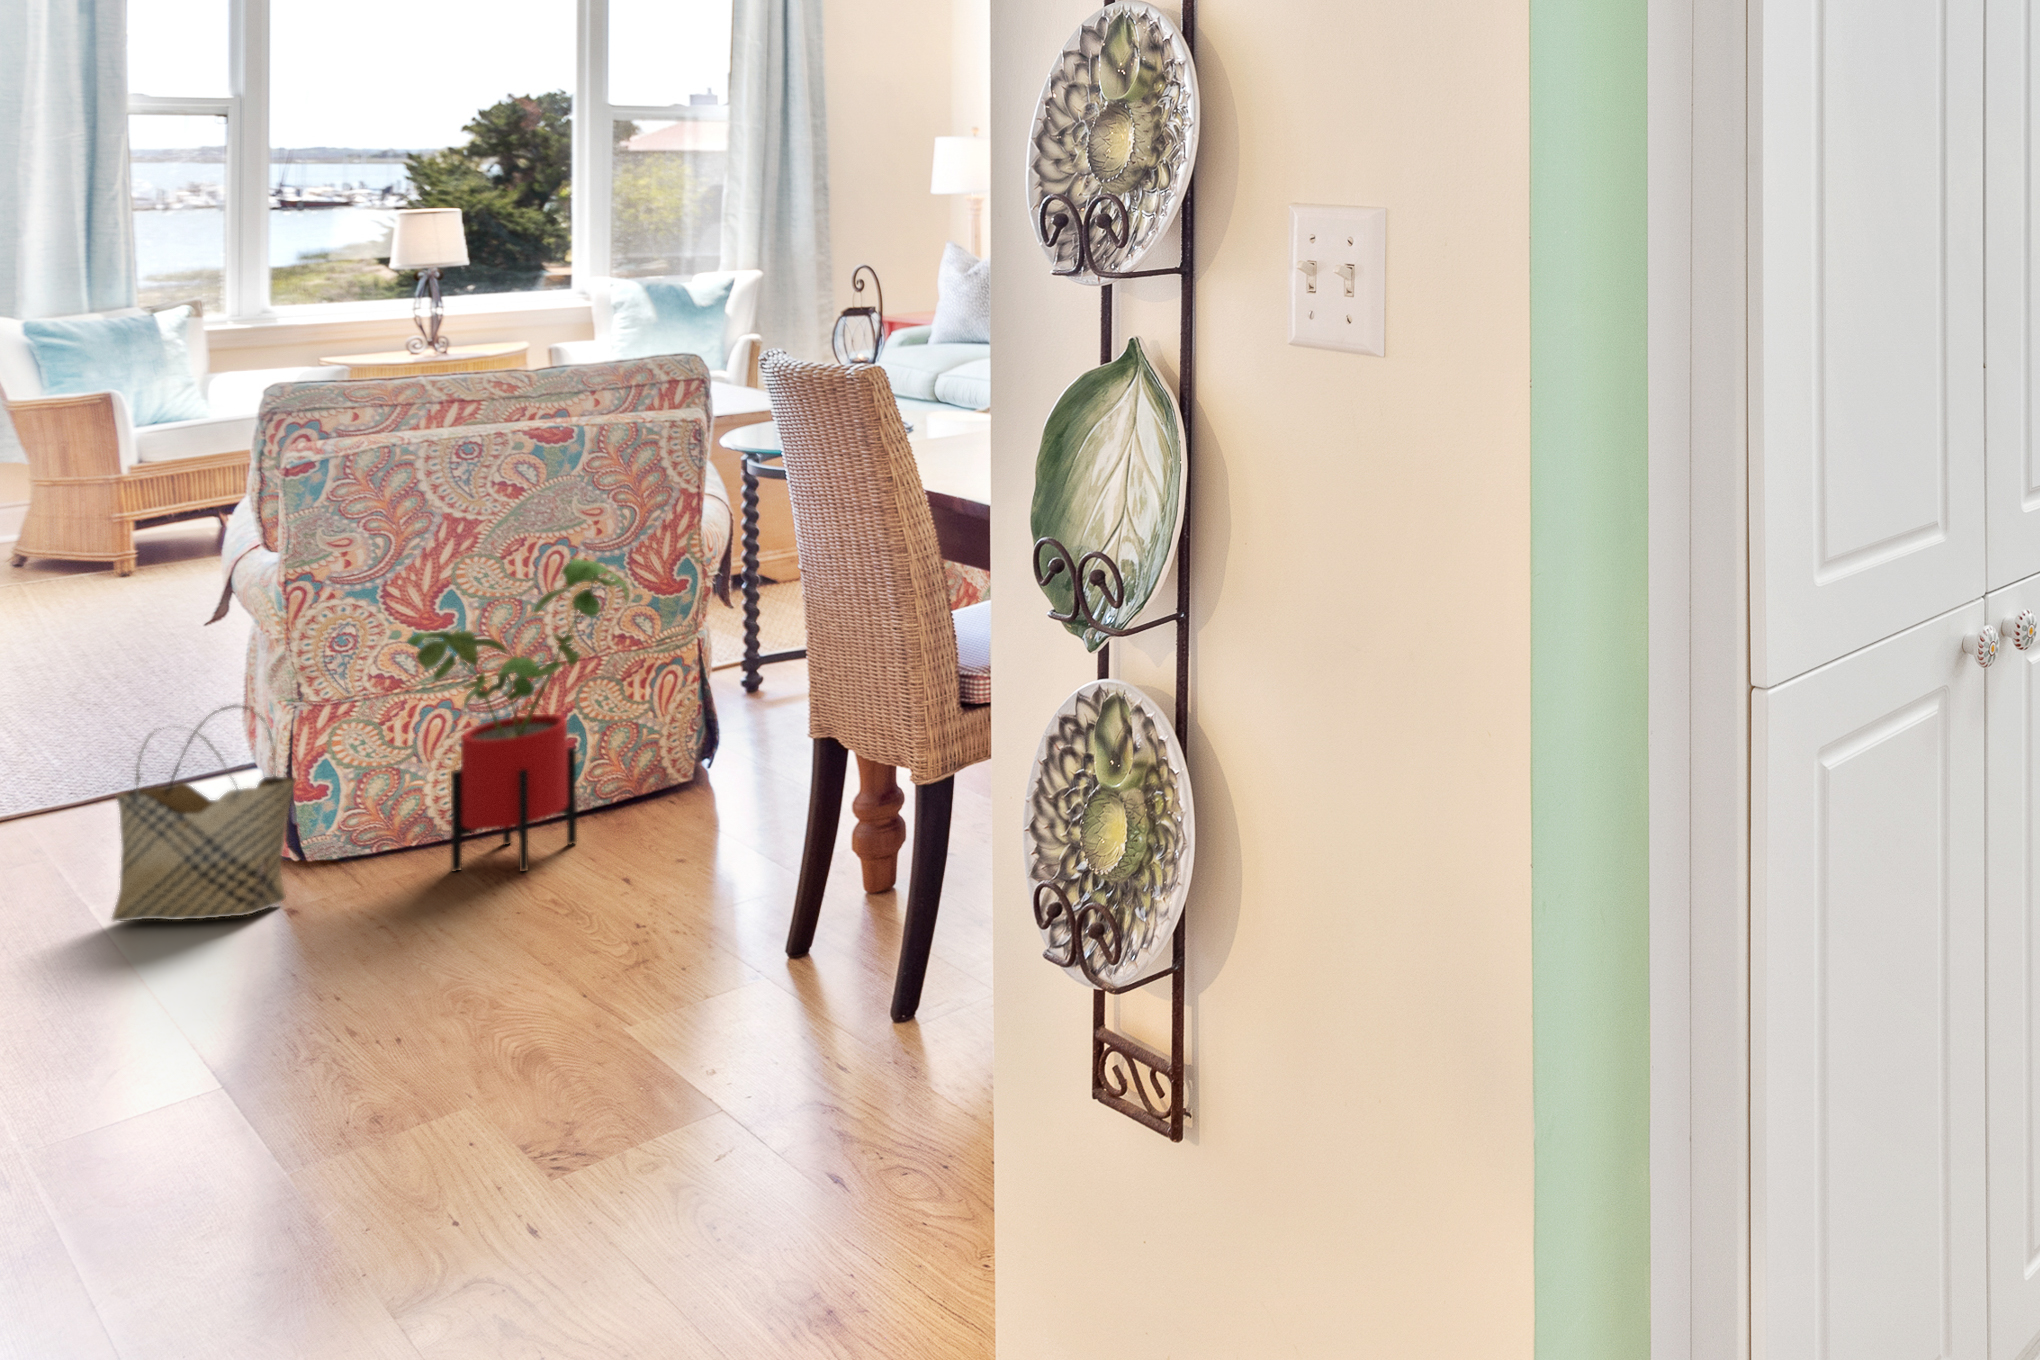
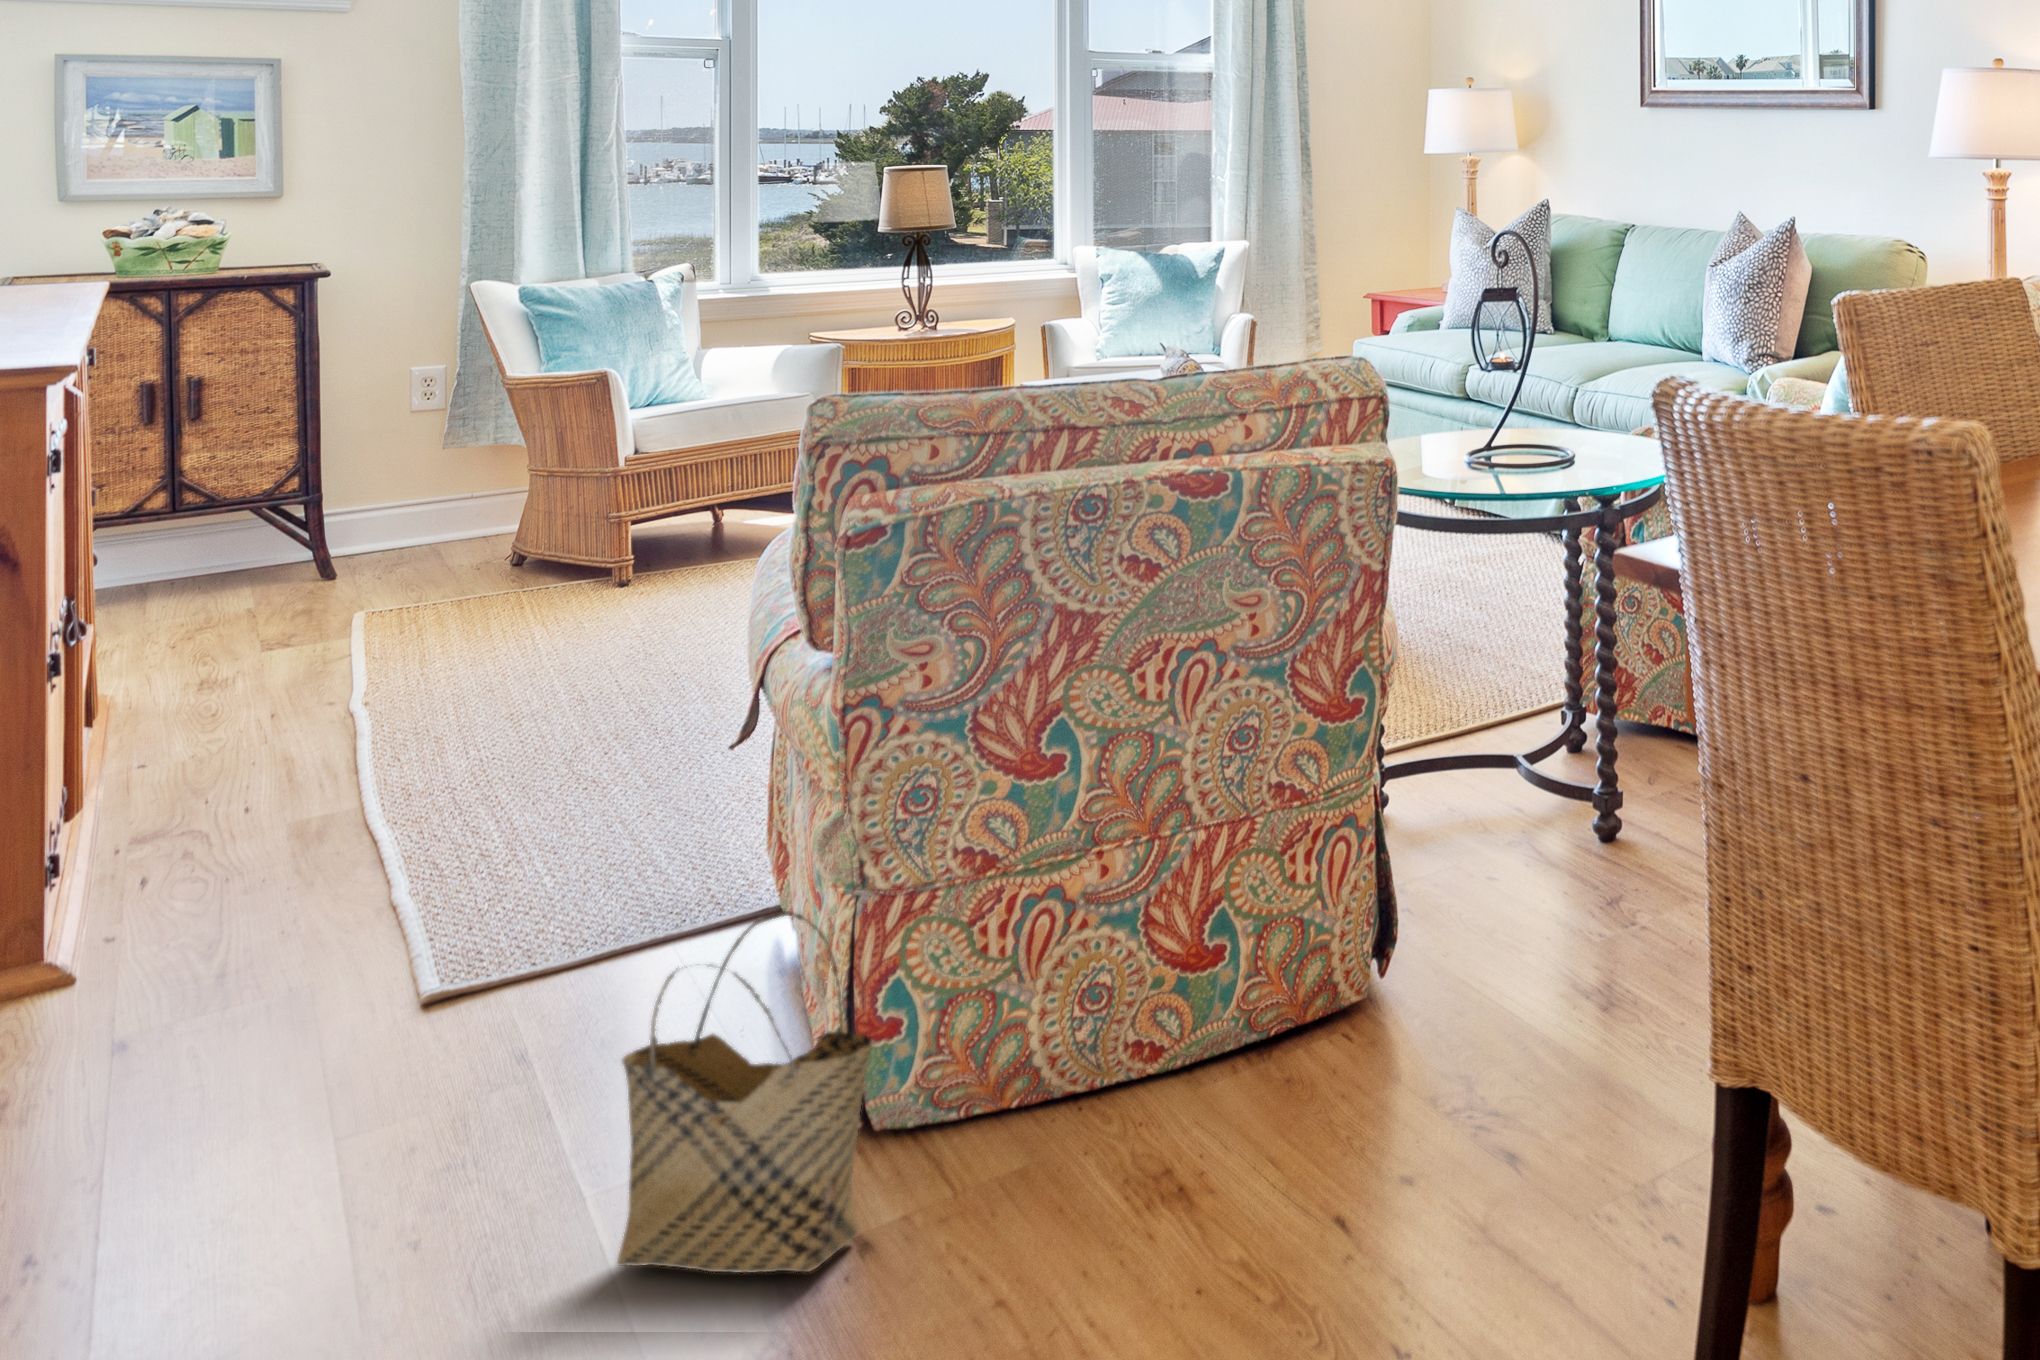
house plant: present [408,559,629,871] -> none [1018,684,1319,1197]

